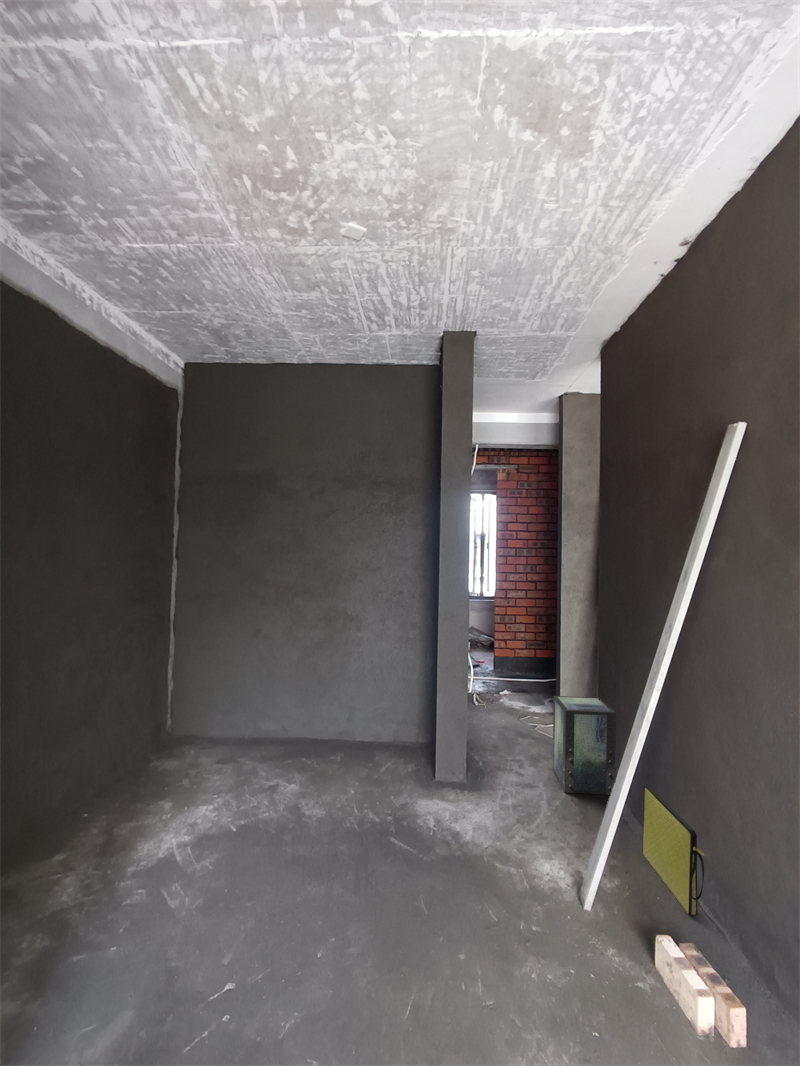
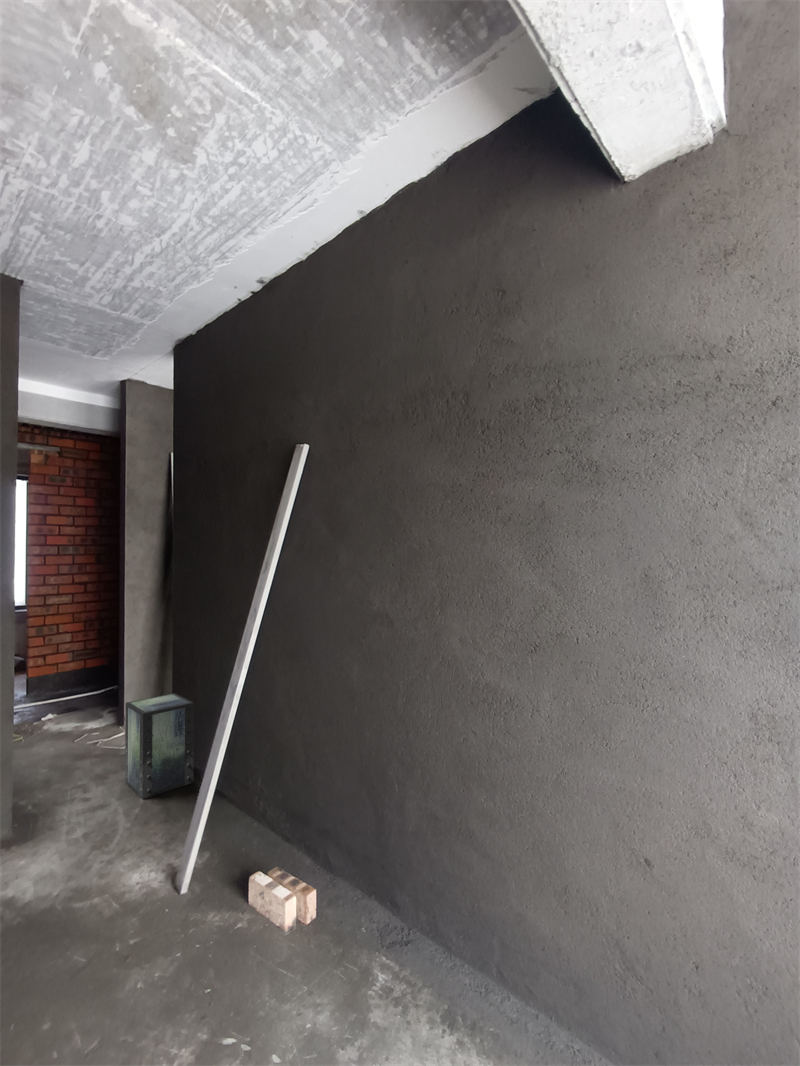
bag: present [642,785,705,915] -> none [225,758,280,852]

